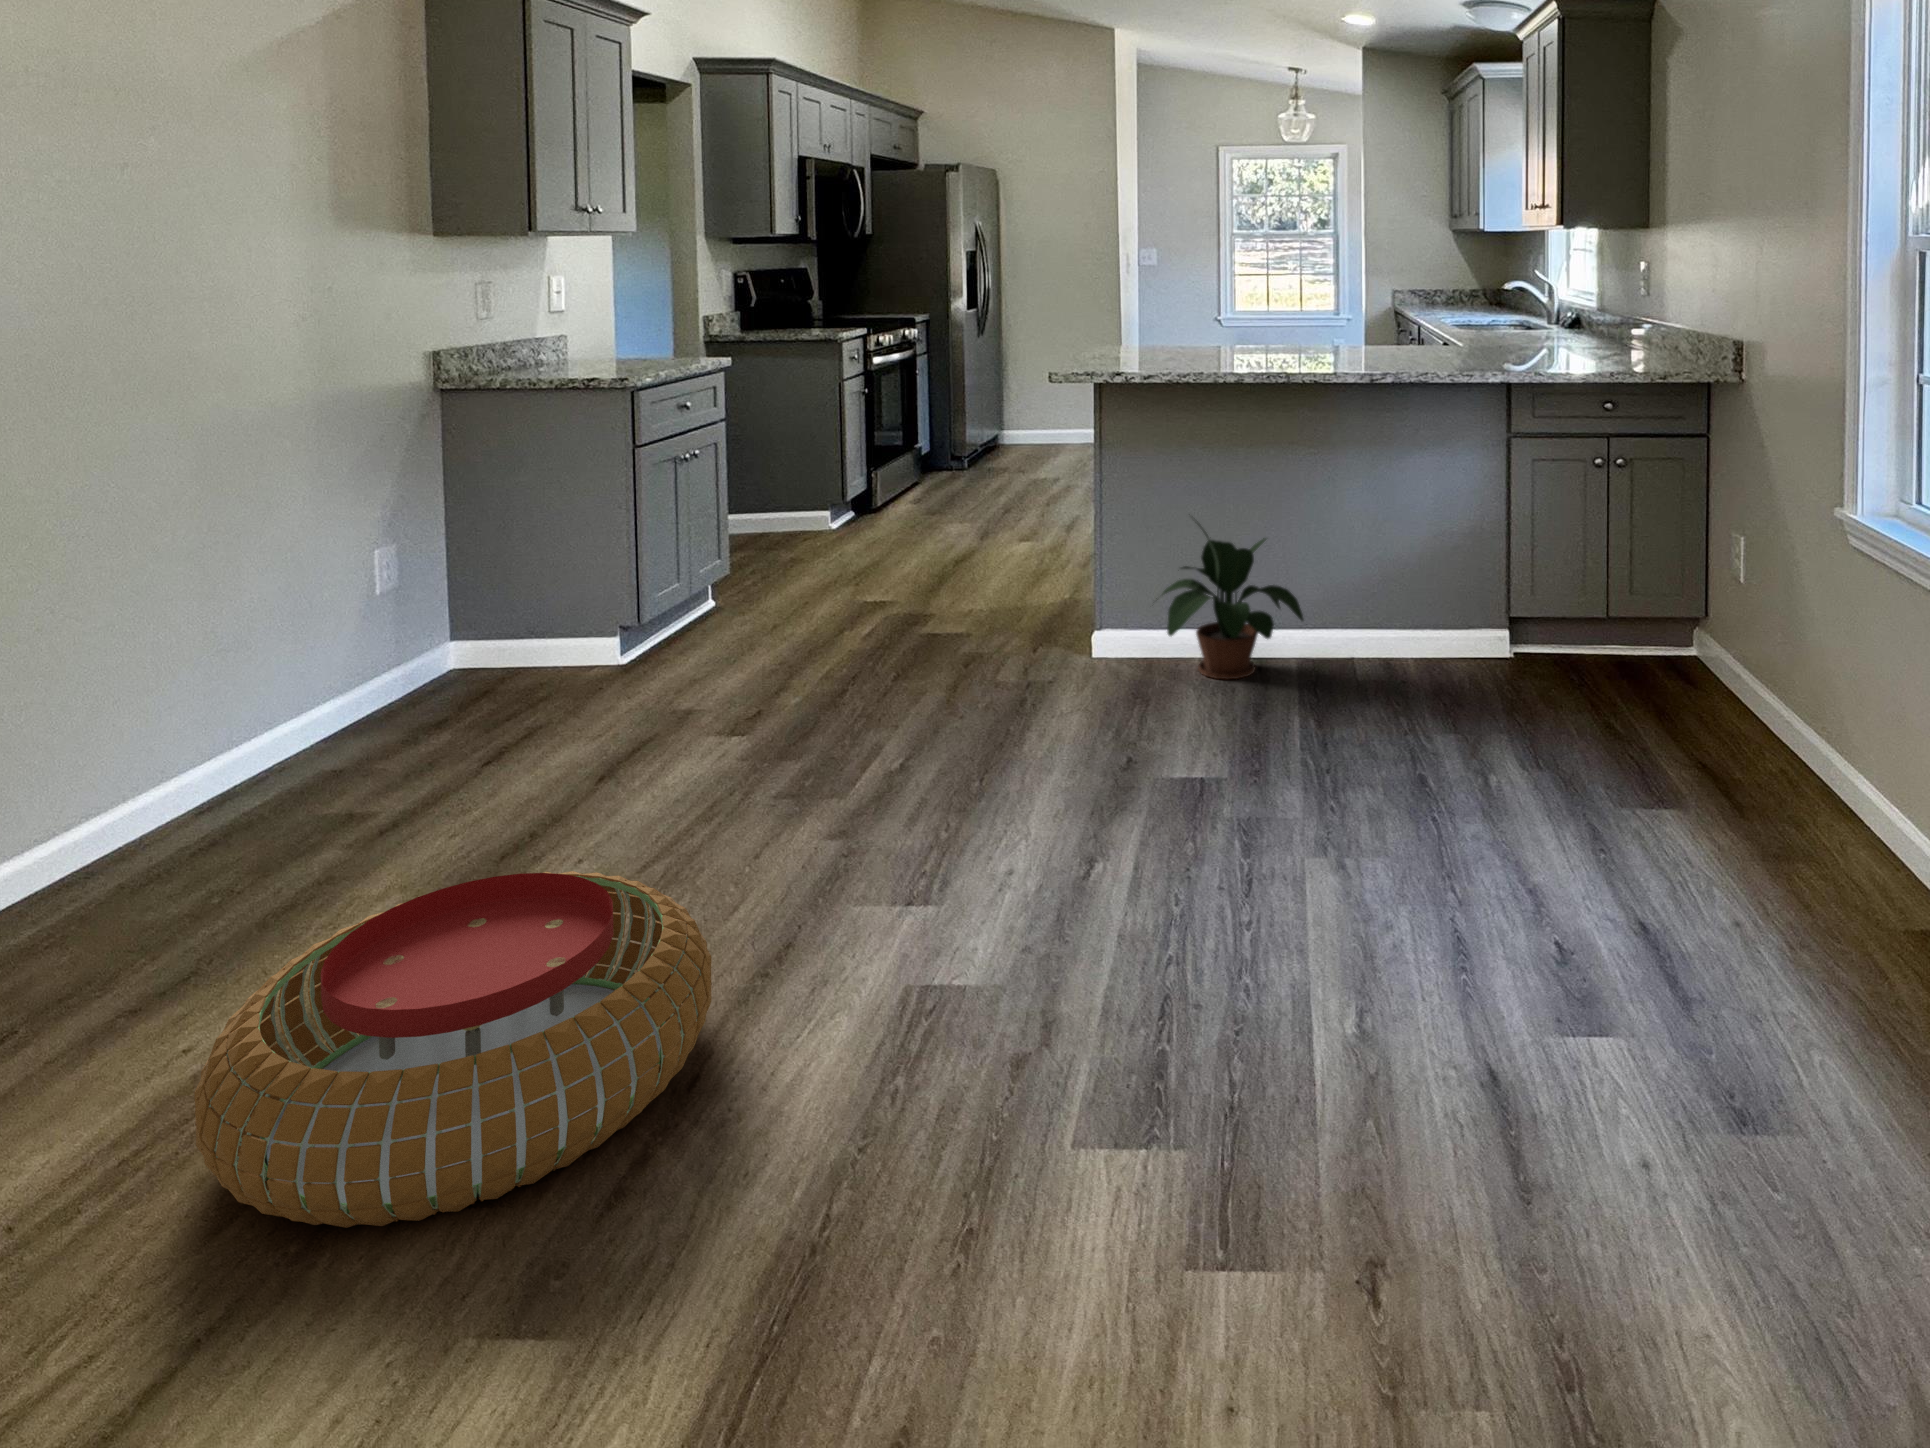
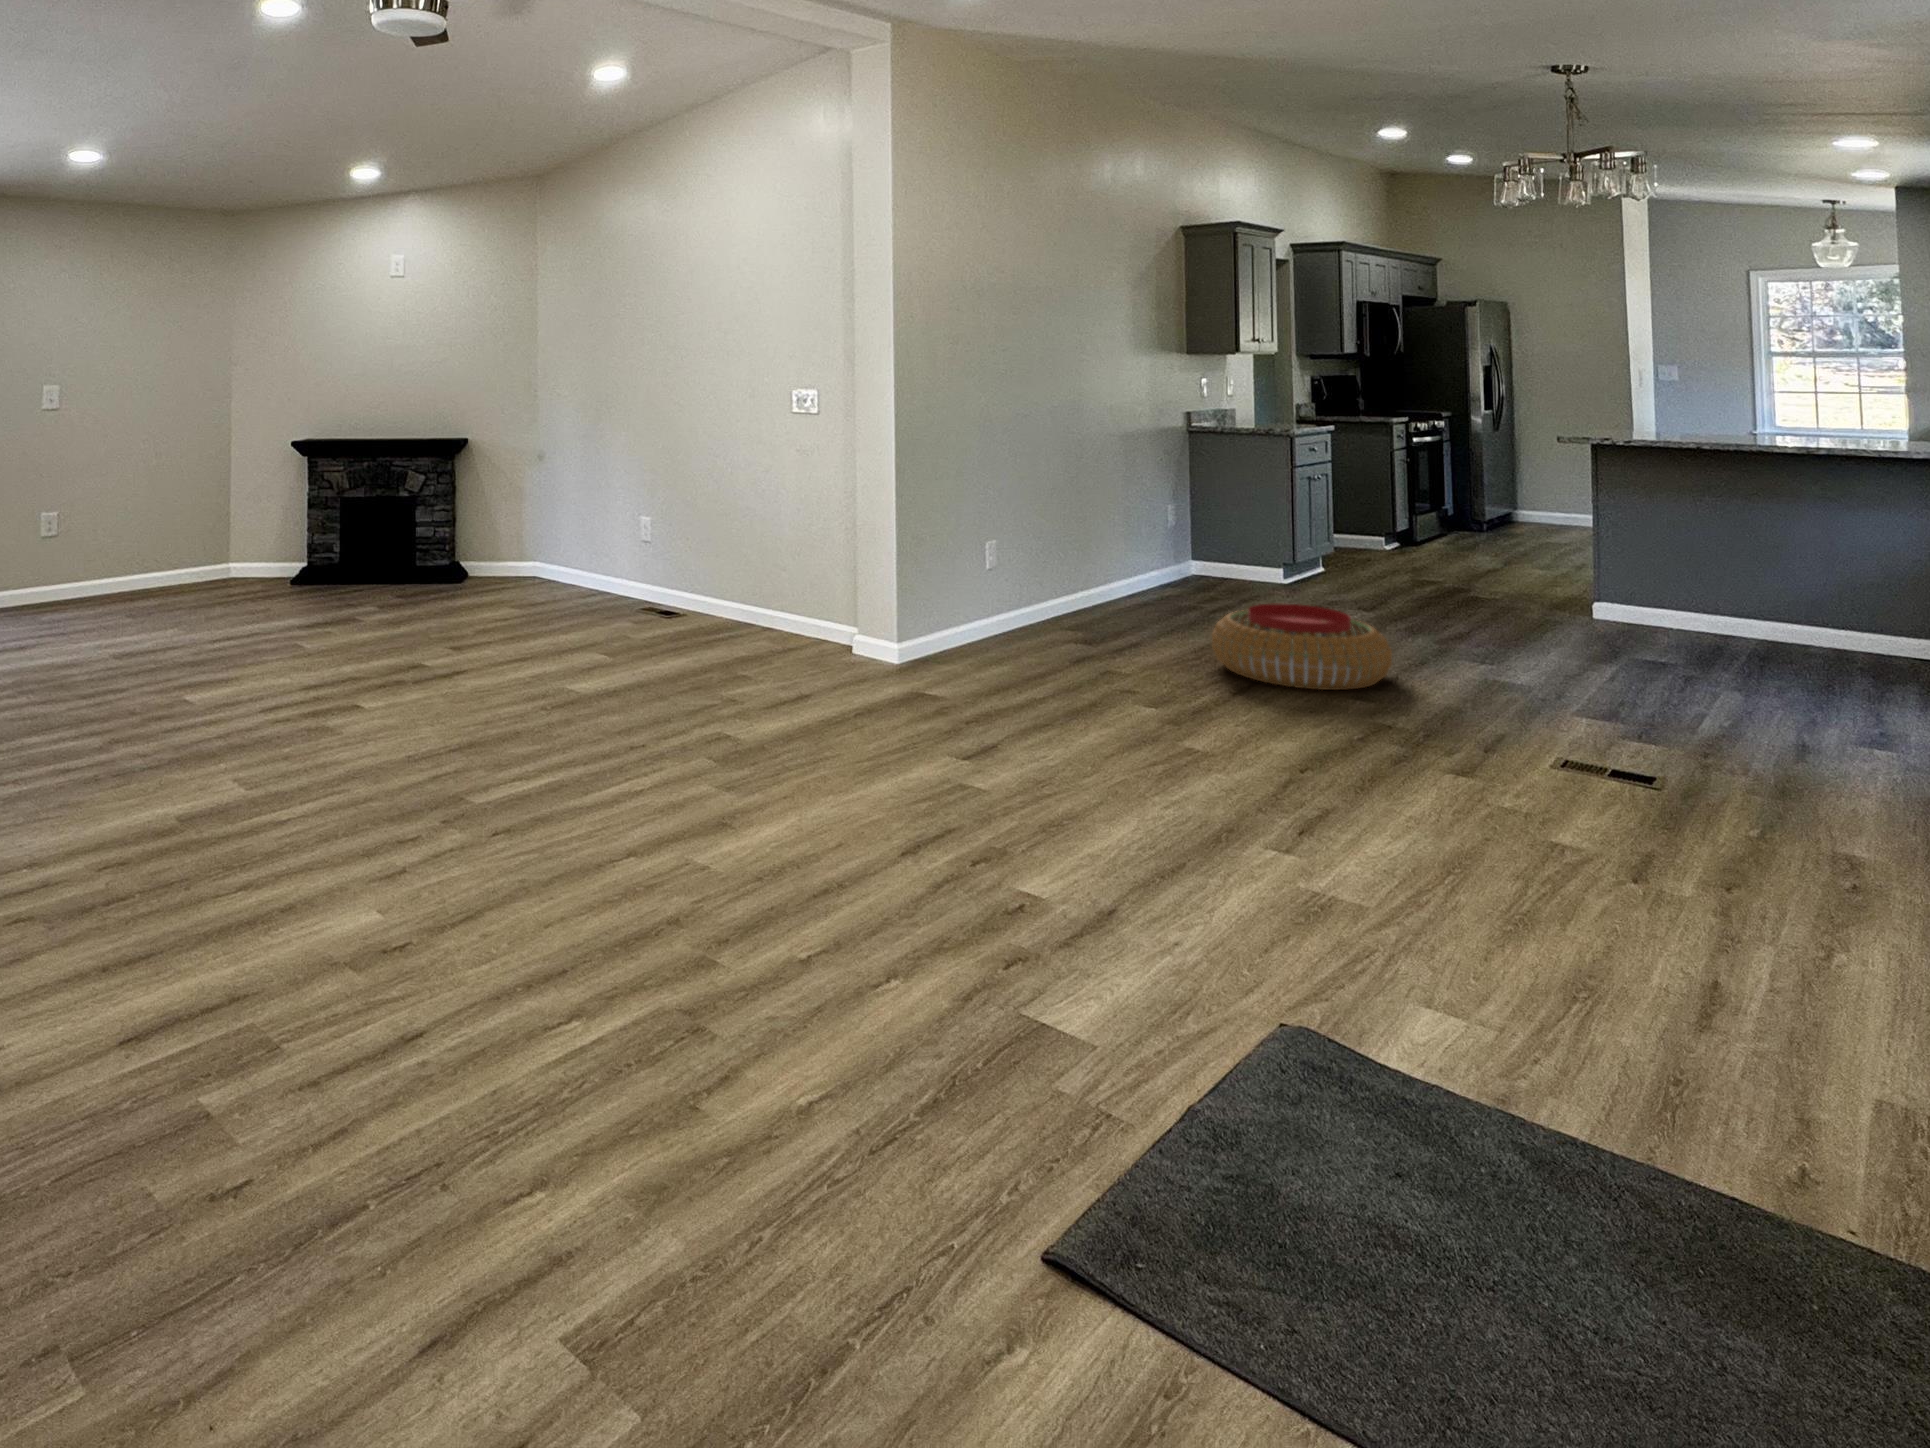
potted plant: present [1162,523,1303,679] -> none [1634,531,1760,642]

